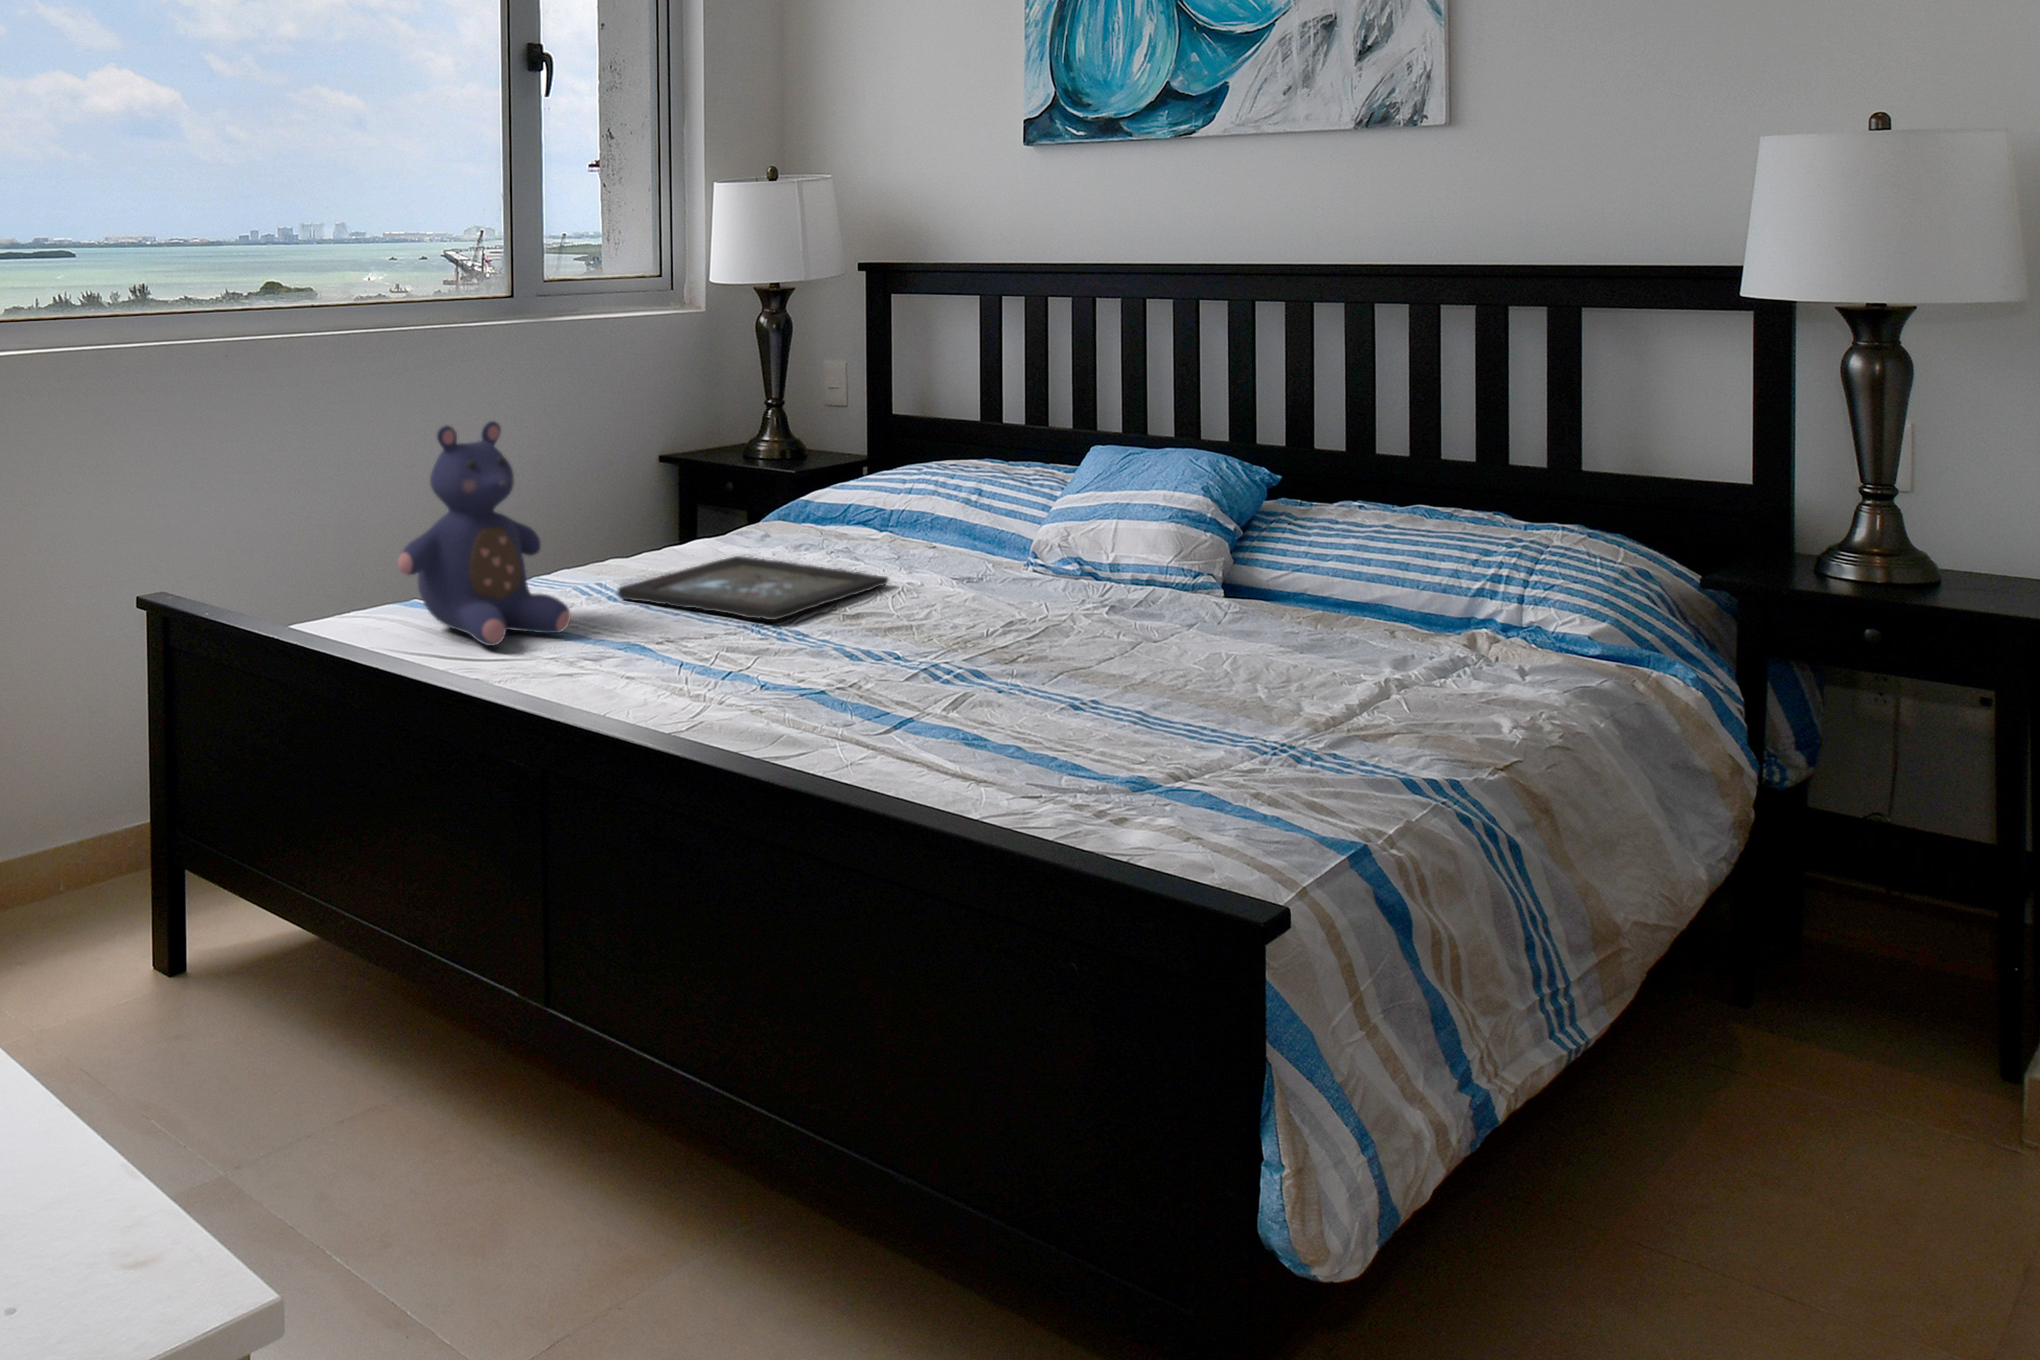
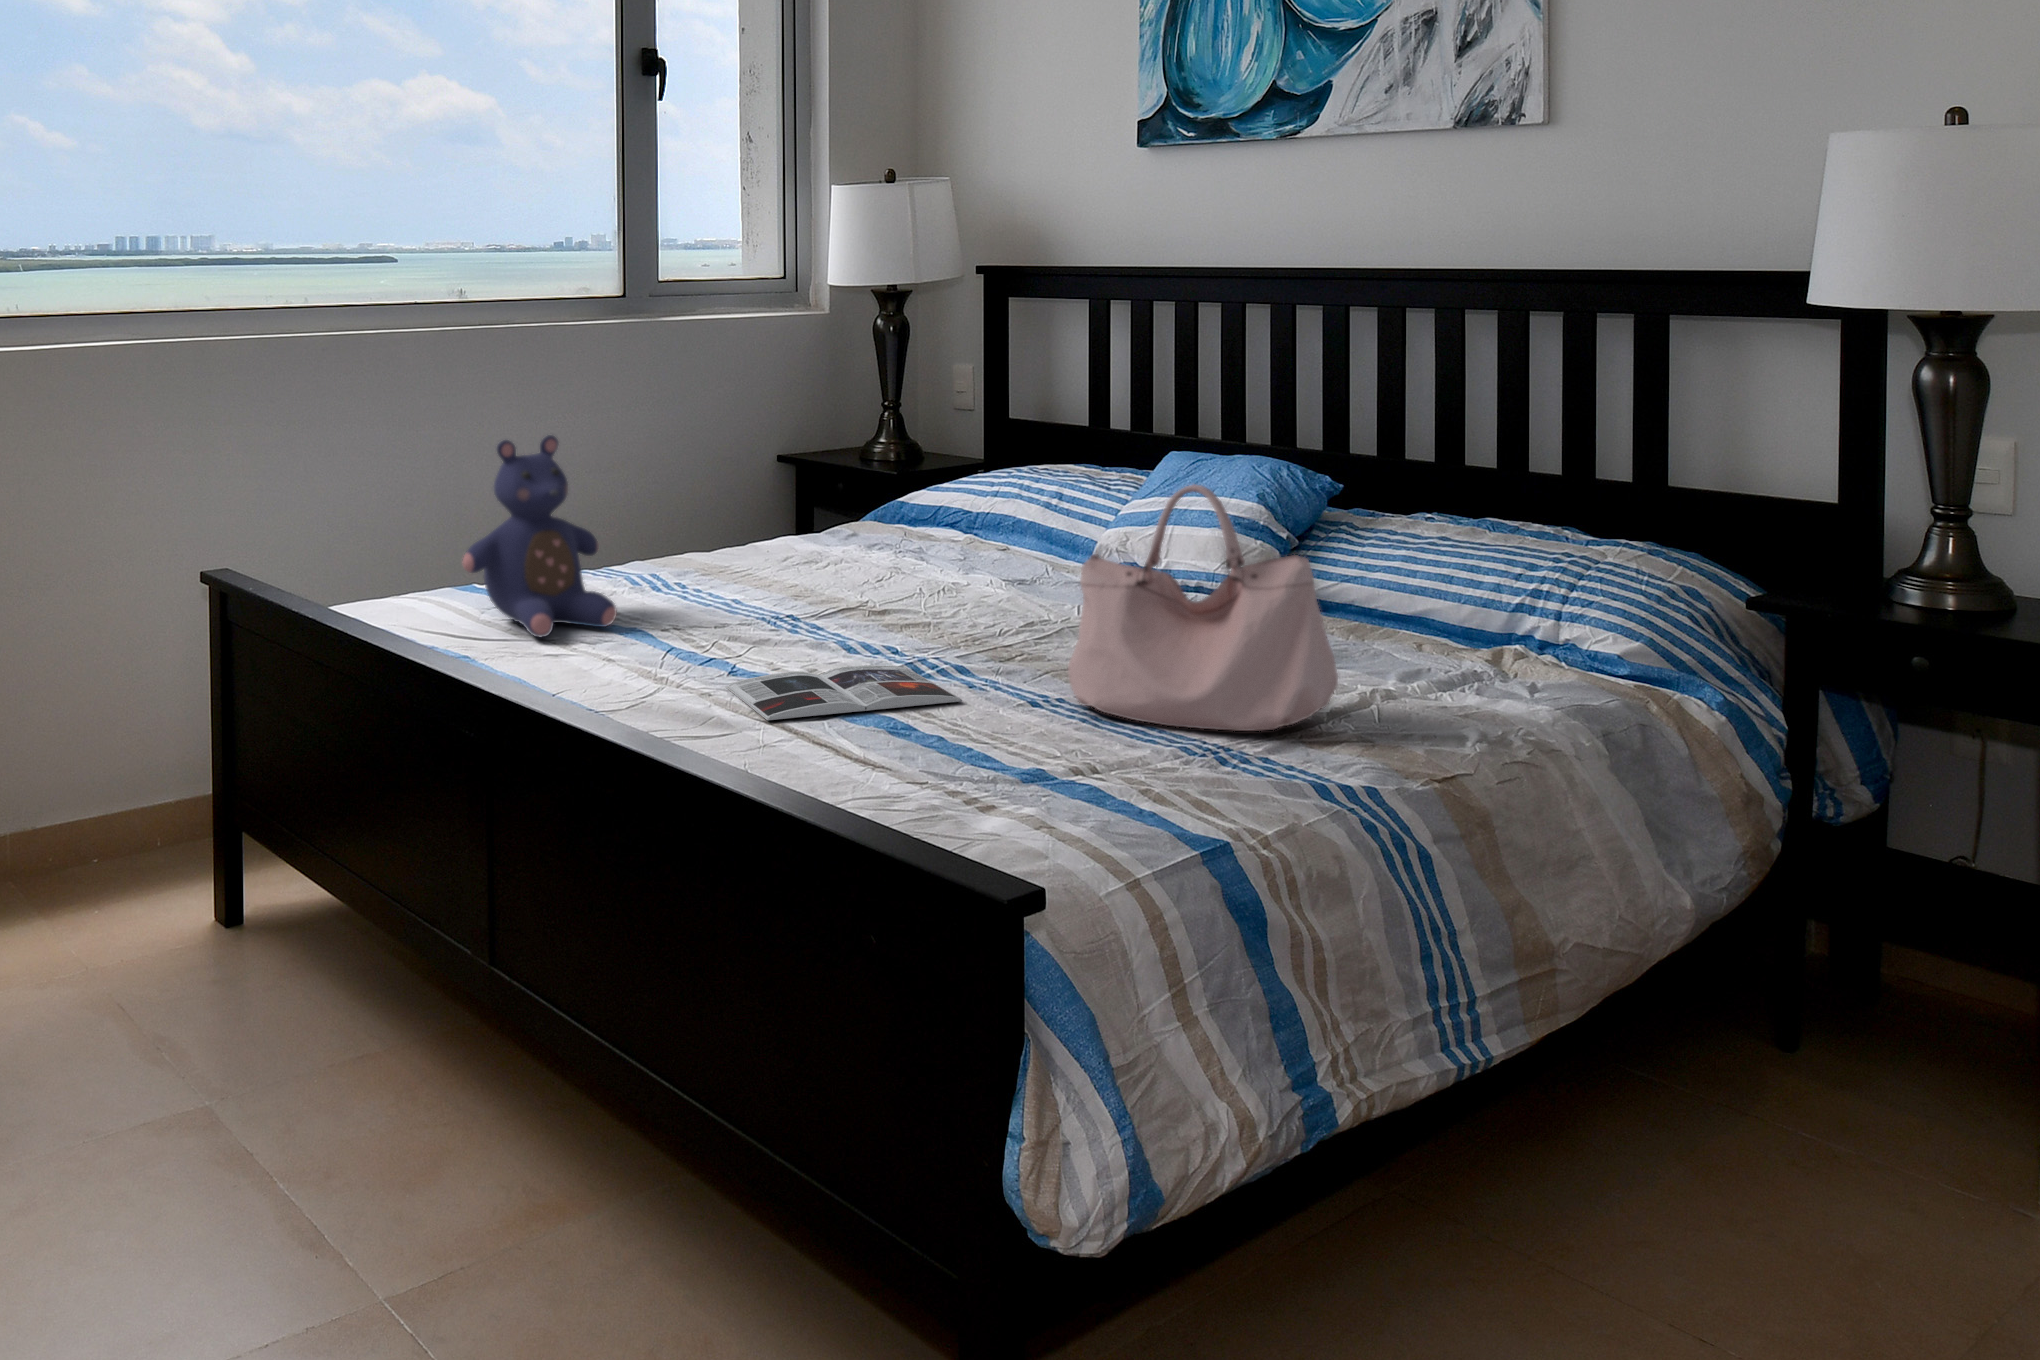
handbag: none [1093,462,1381,722] -> present [1068,485,1338,731]
tray: present [618,556,889,620] -> none [676,556,938,619]
magazine: none [724,666,986,728] -> present [726,665,962,720]

